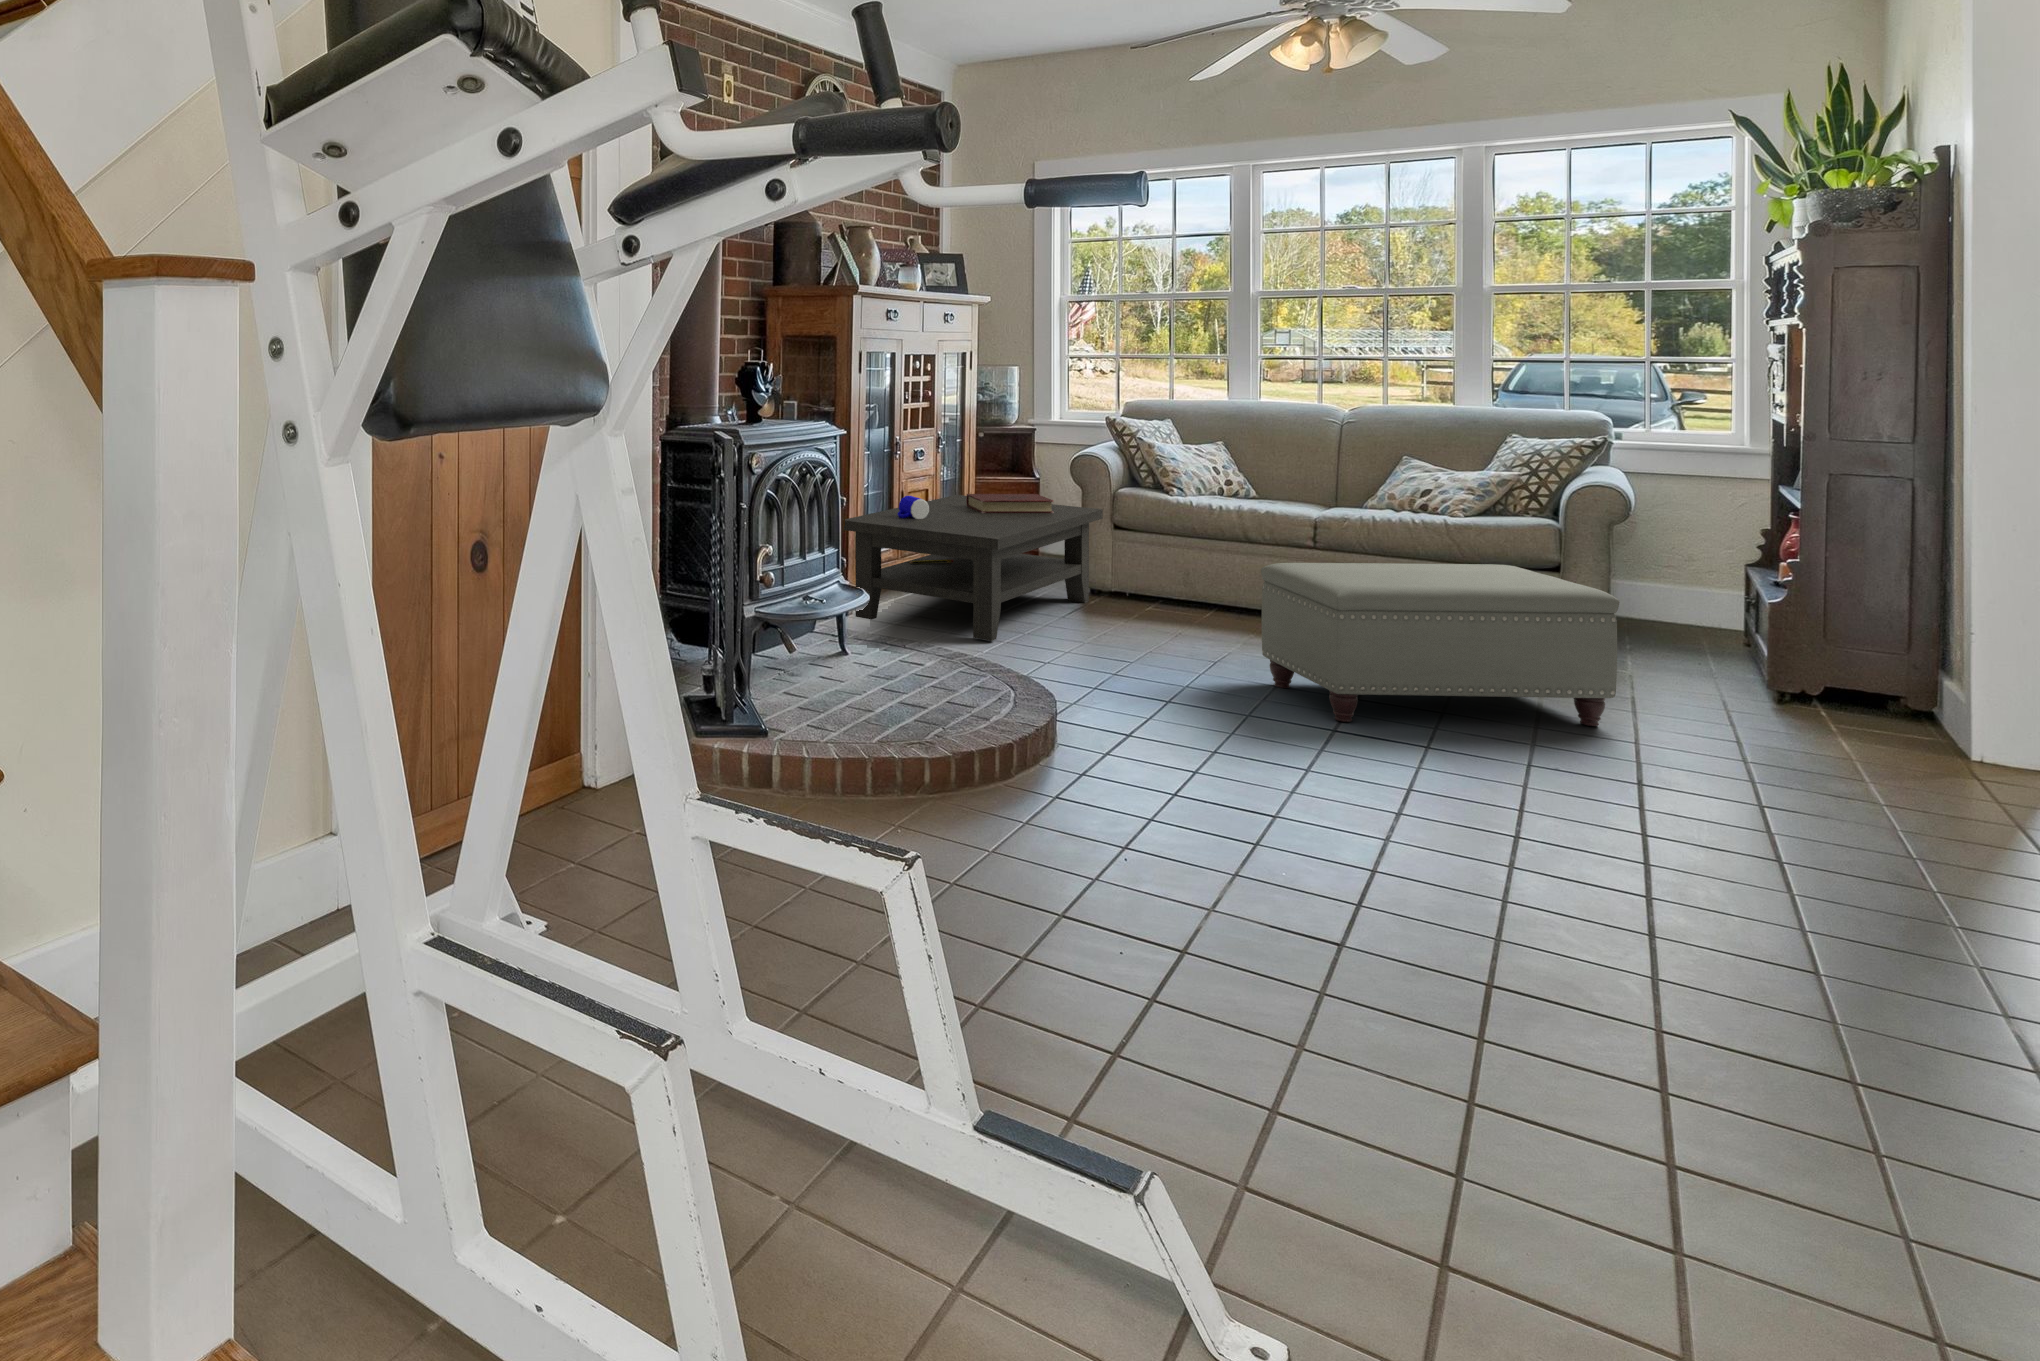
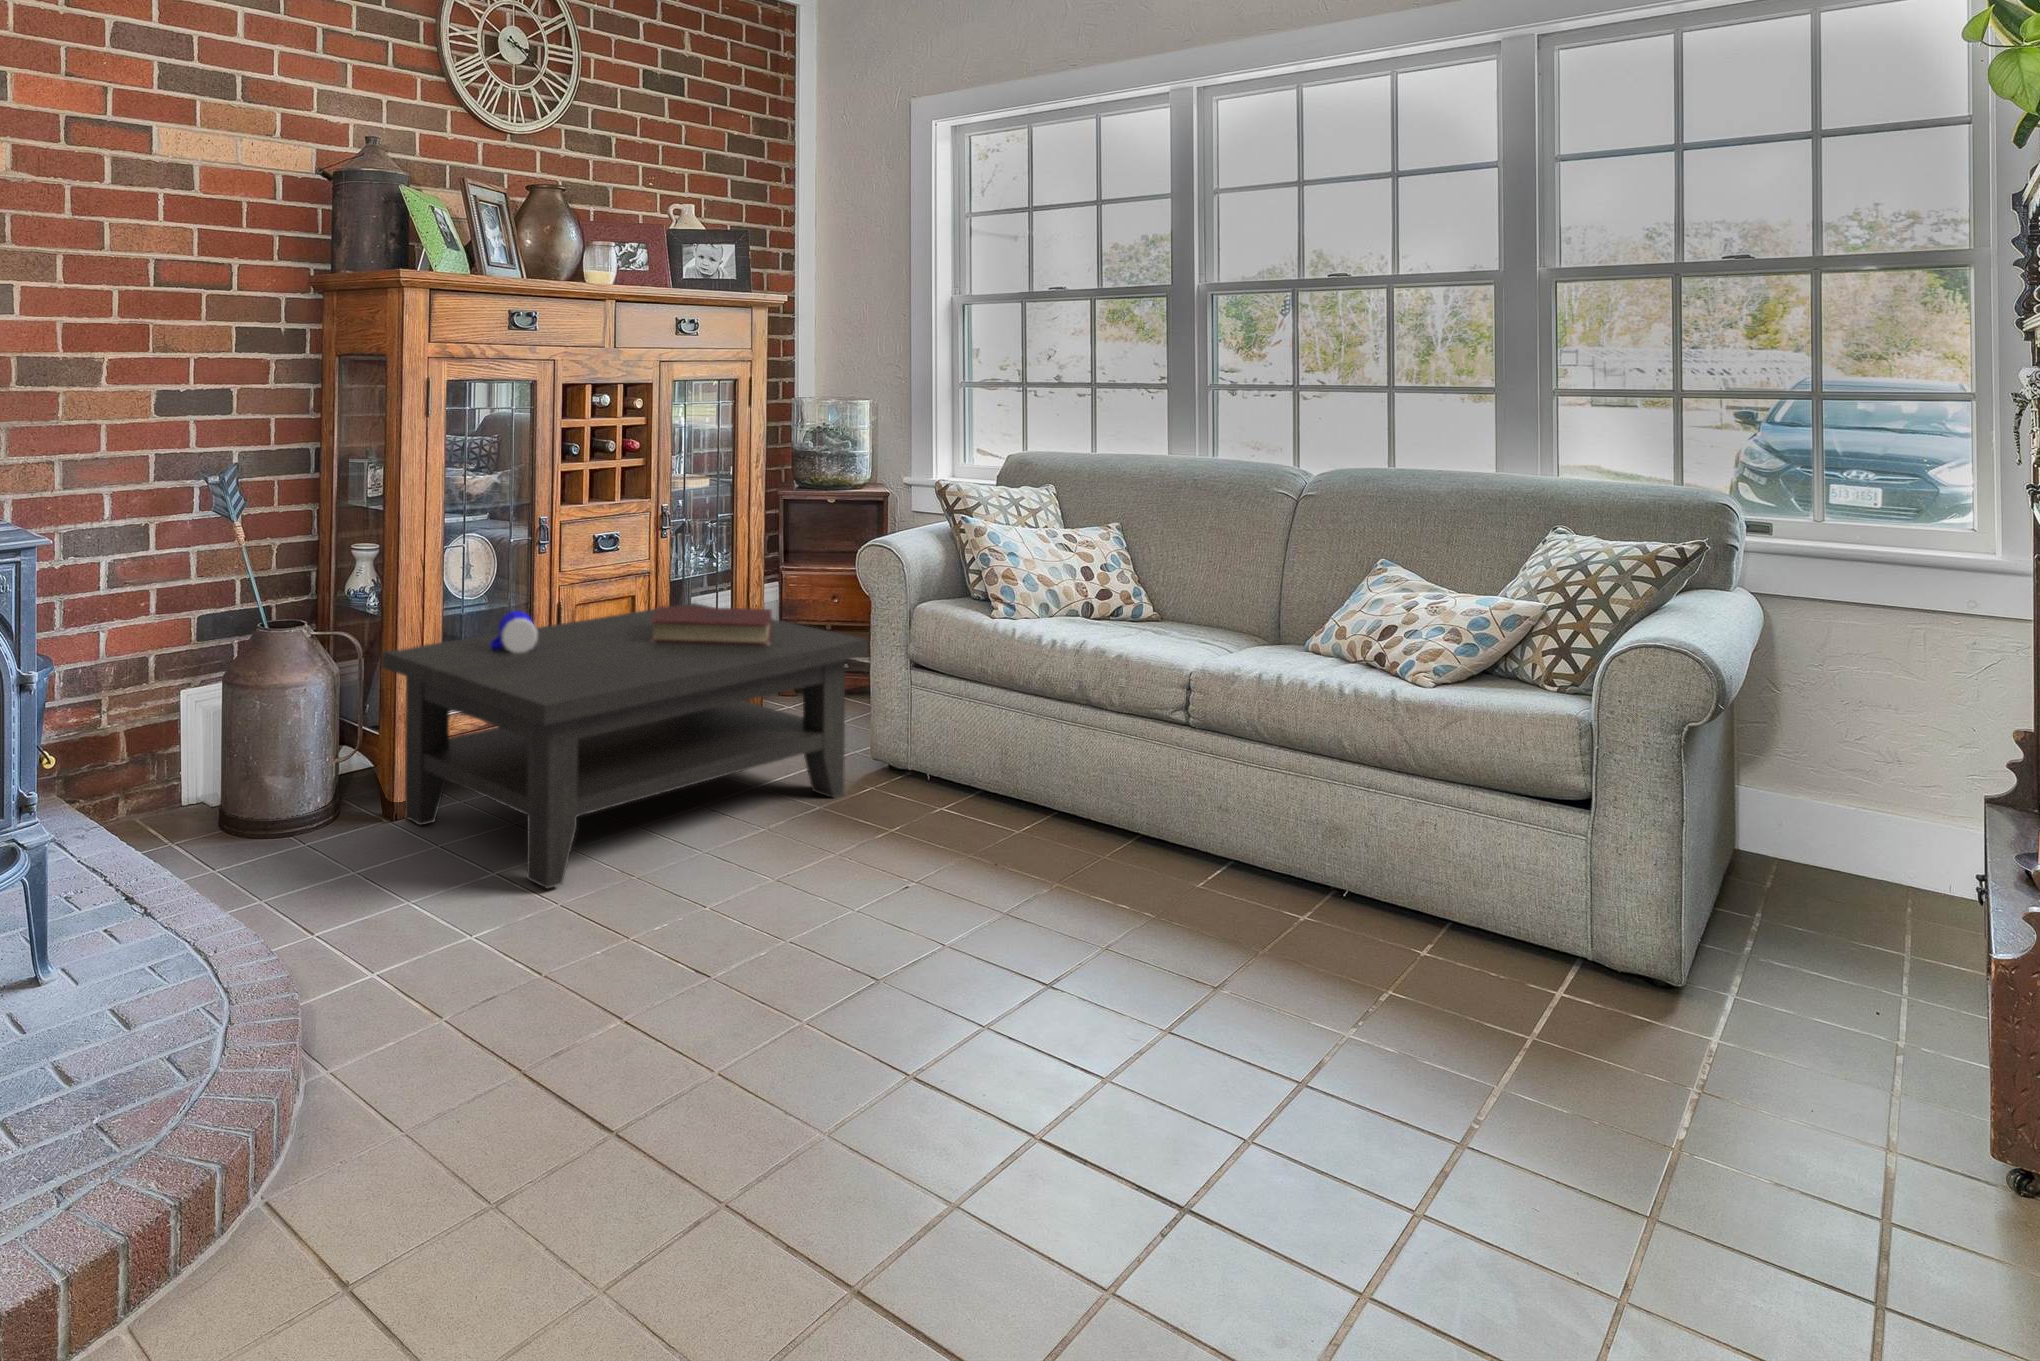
ottoman: present [1261,563,1620,726] -> none [930,791,1595,1234]

